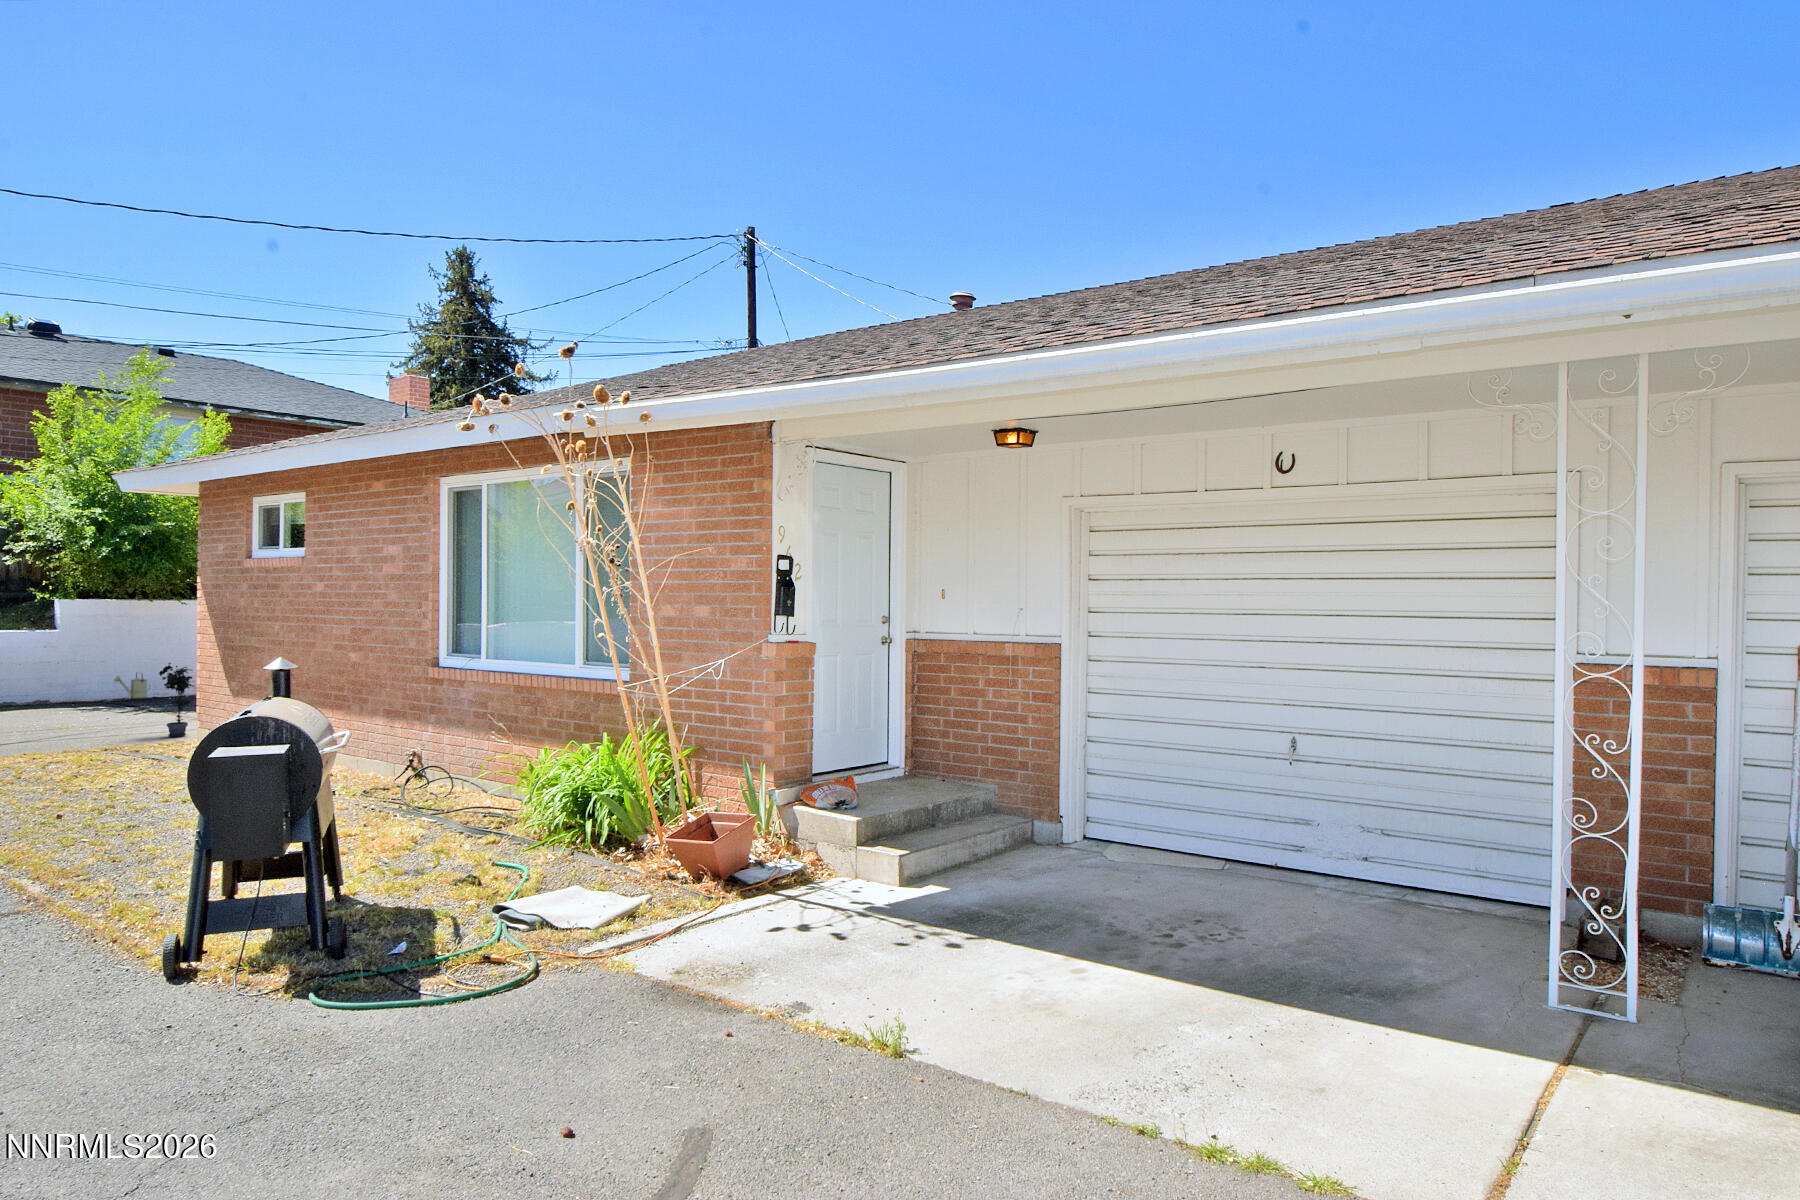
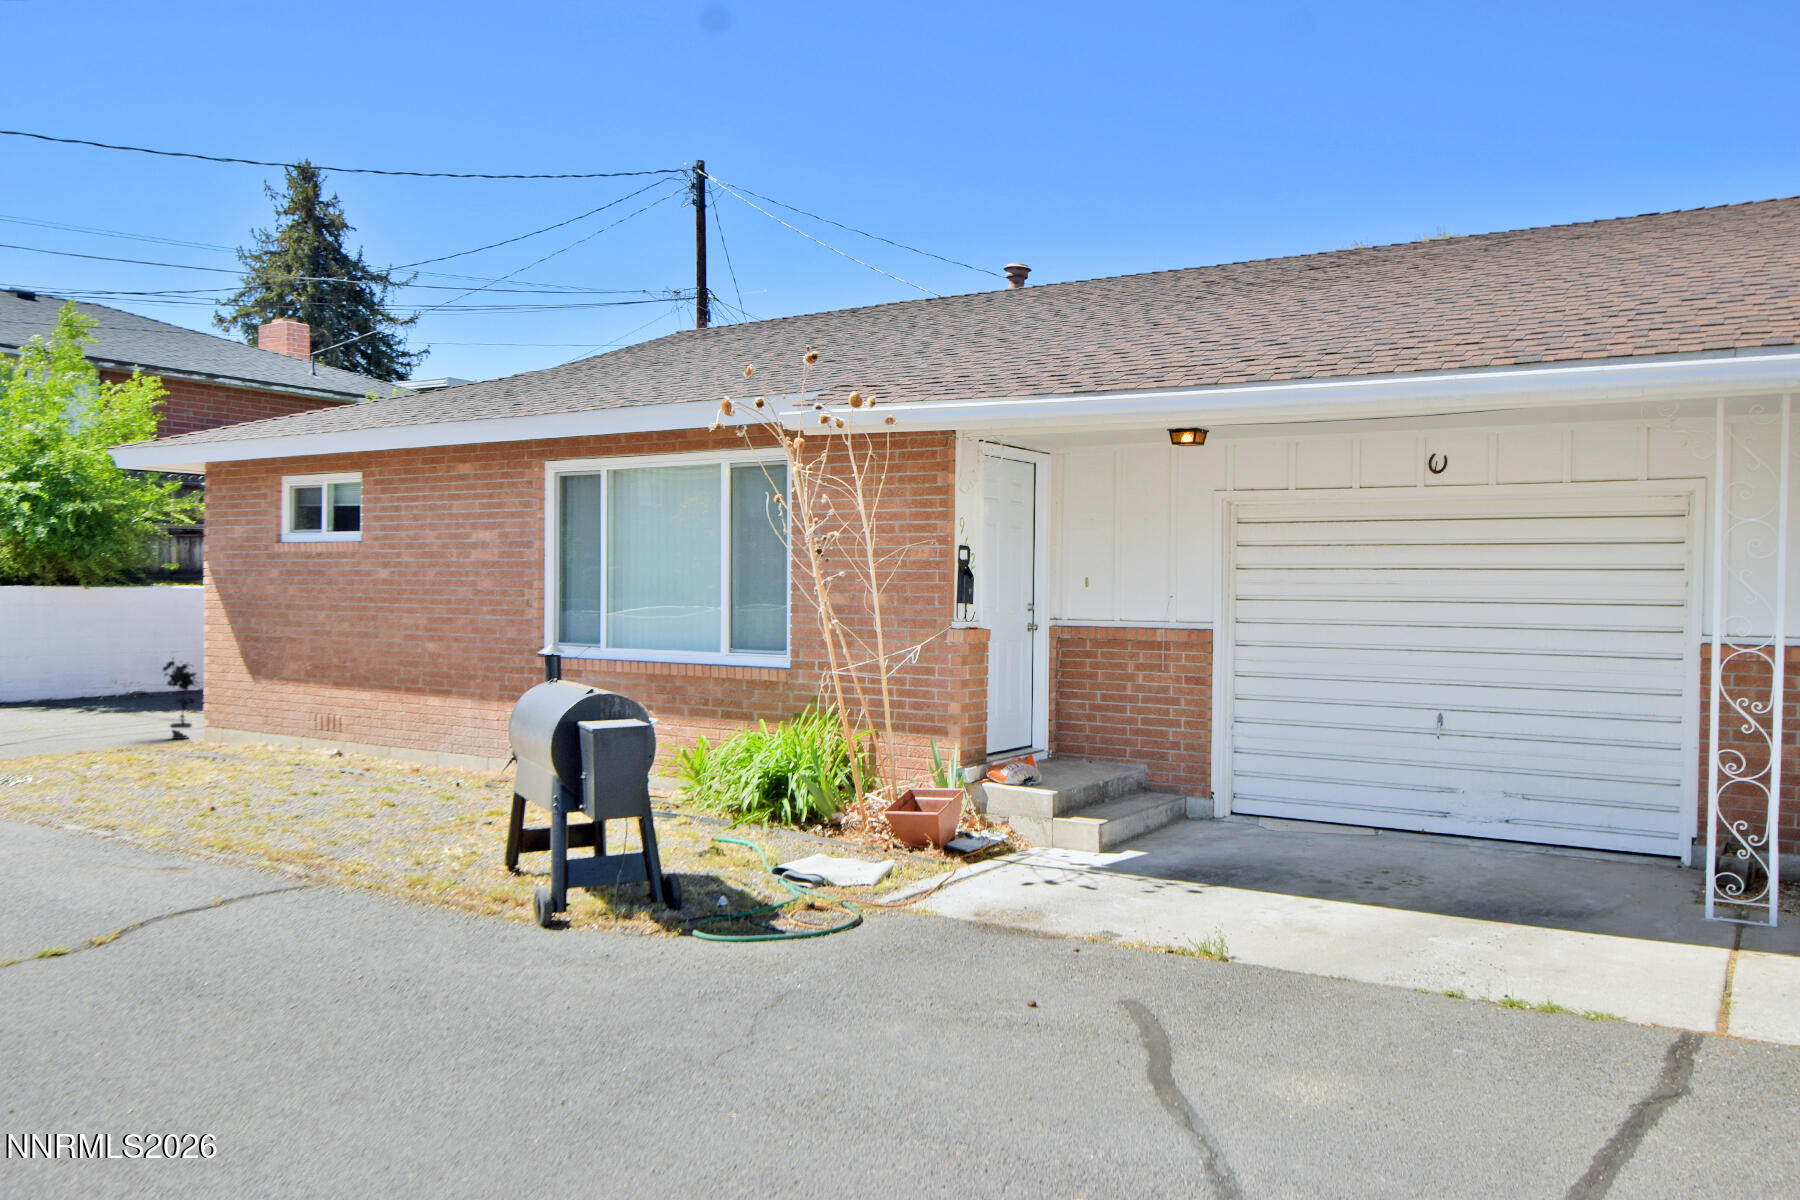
watering can: present [114,673,150,700] -> none [34,672,72,703]

